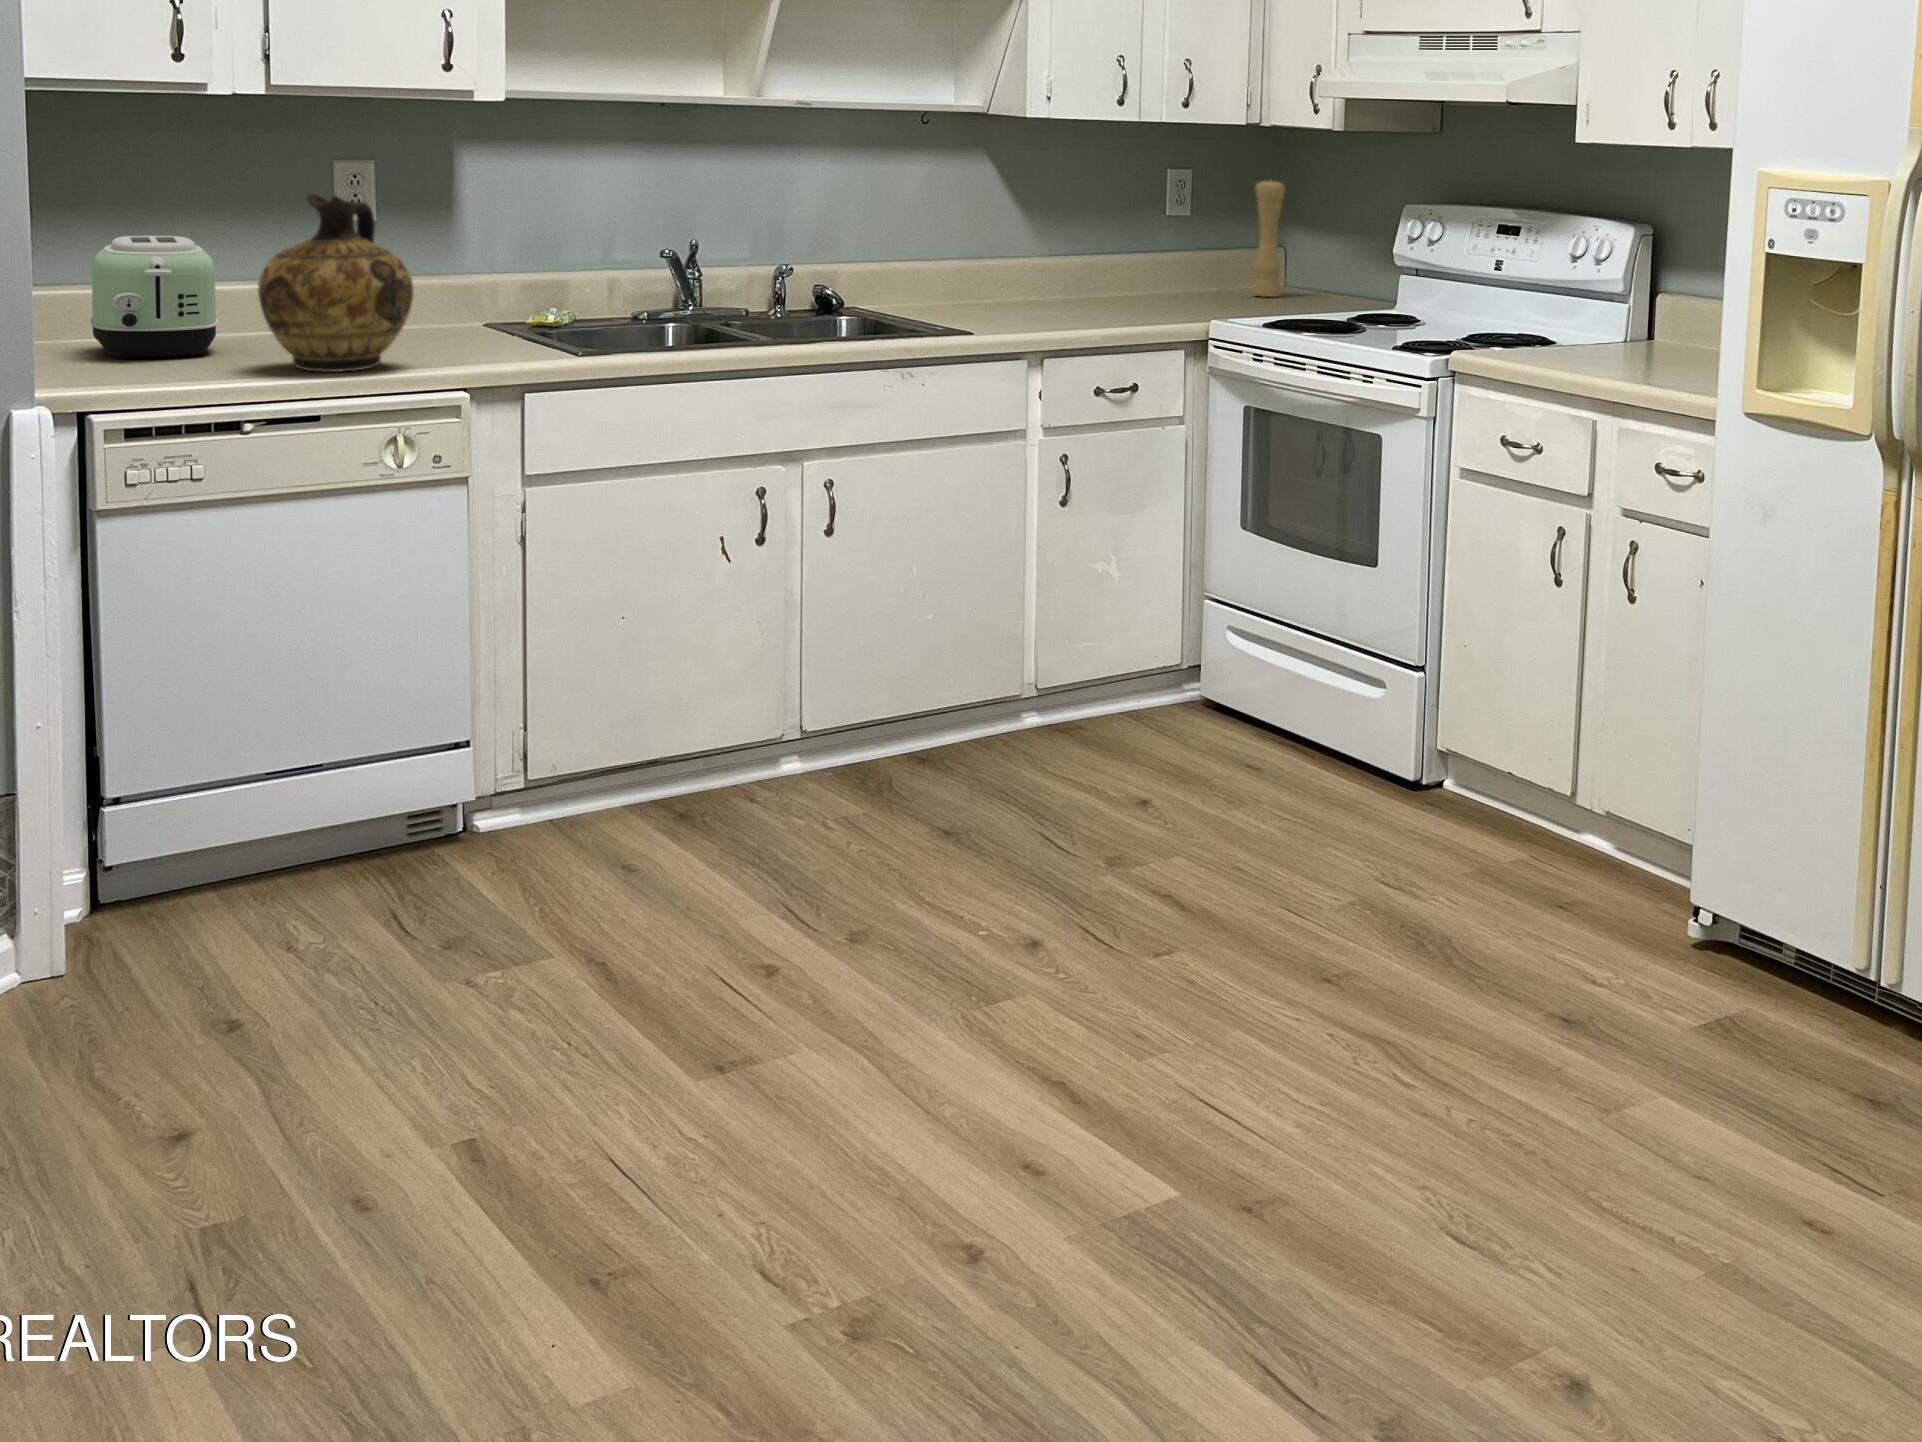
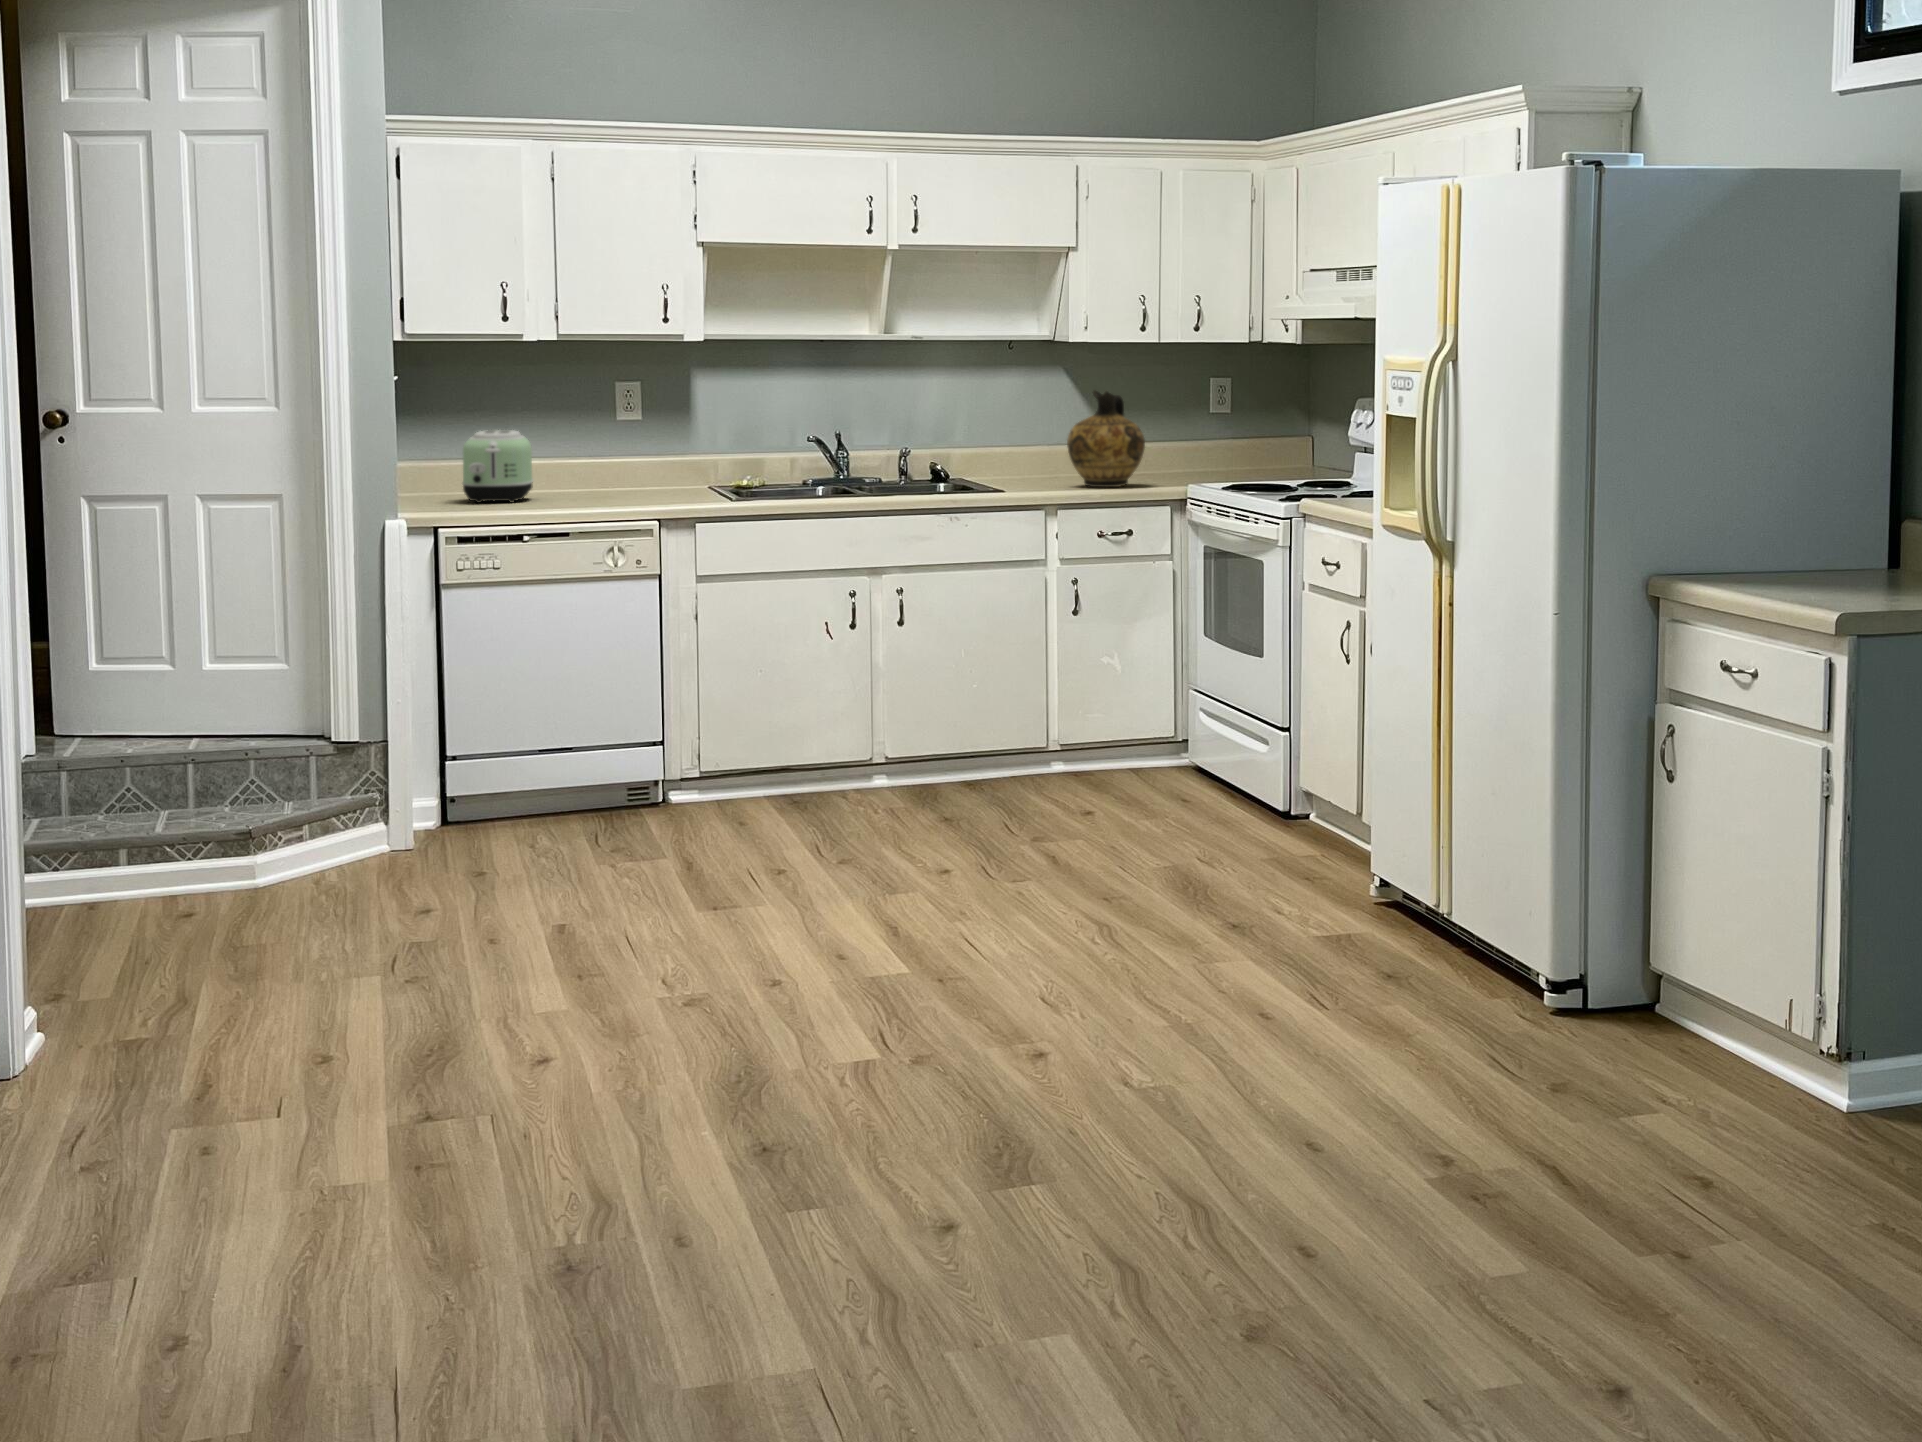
pepper mill: present [1253,180,1285,297] -> none [1291,384,1314,475]
ceramic jug: present [258,194,413,372] -> present [1067,391,1145,487]

